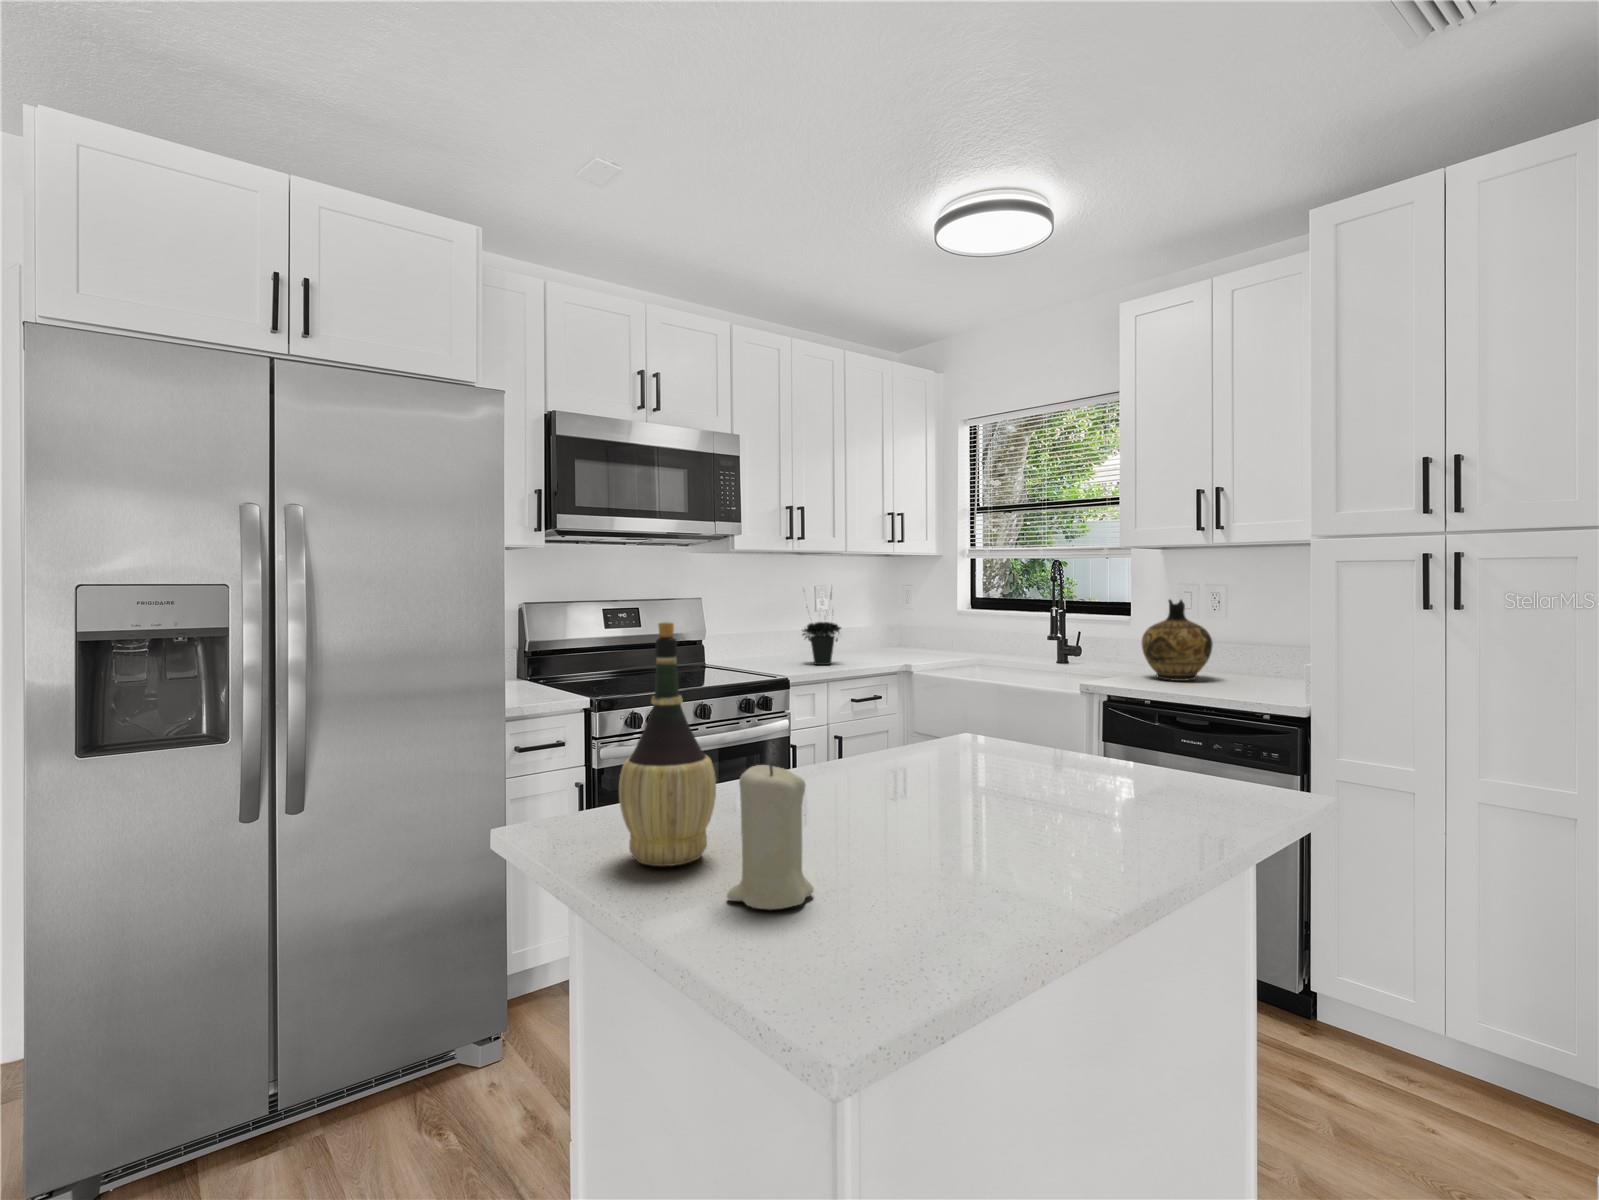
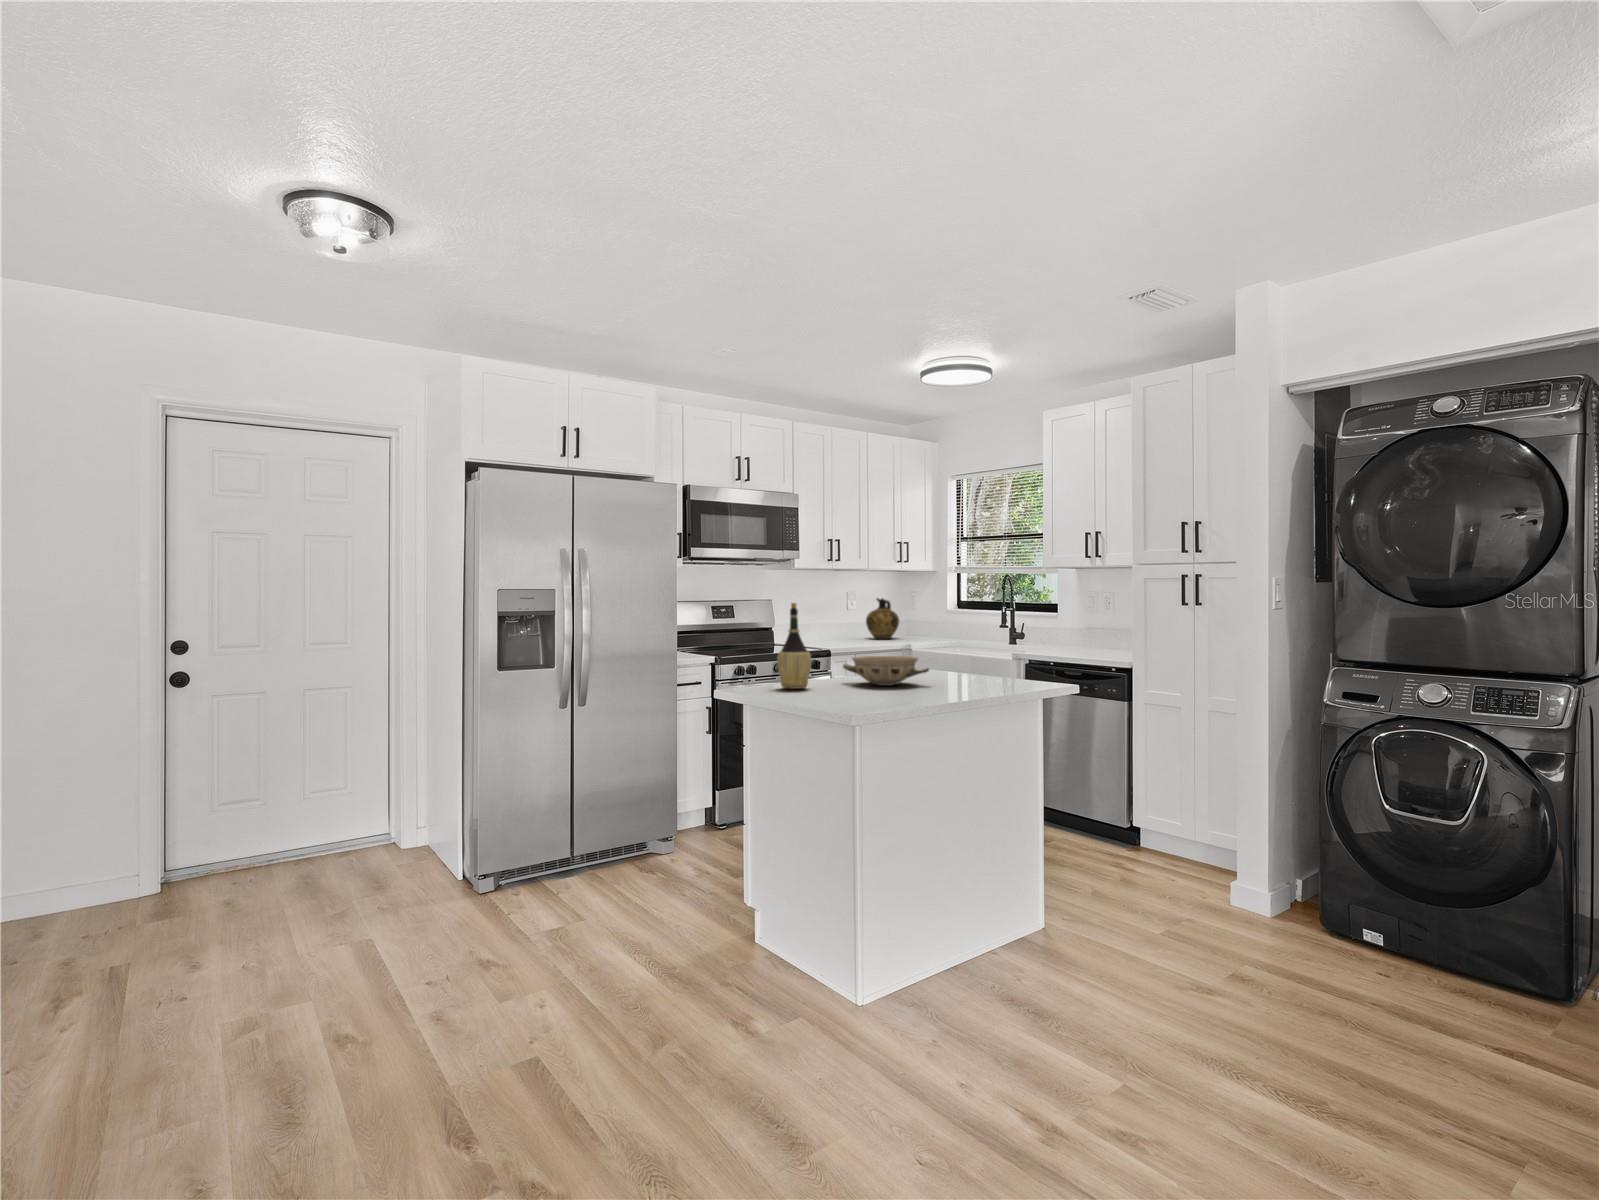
potted plant: present [803,598,841,665] -> none [839,591,865,644]
ceramic jug: present [1142,600,1212,681] -> present [866,598,899,639]
ceramic bowl: none [804,746,1032,839] -> present [843,656,929,686]
candle: present [727,762,813,910] -> none [818,648,847,694]

